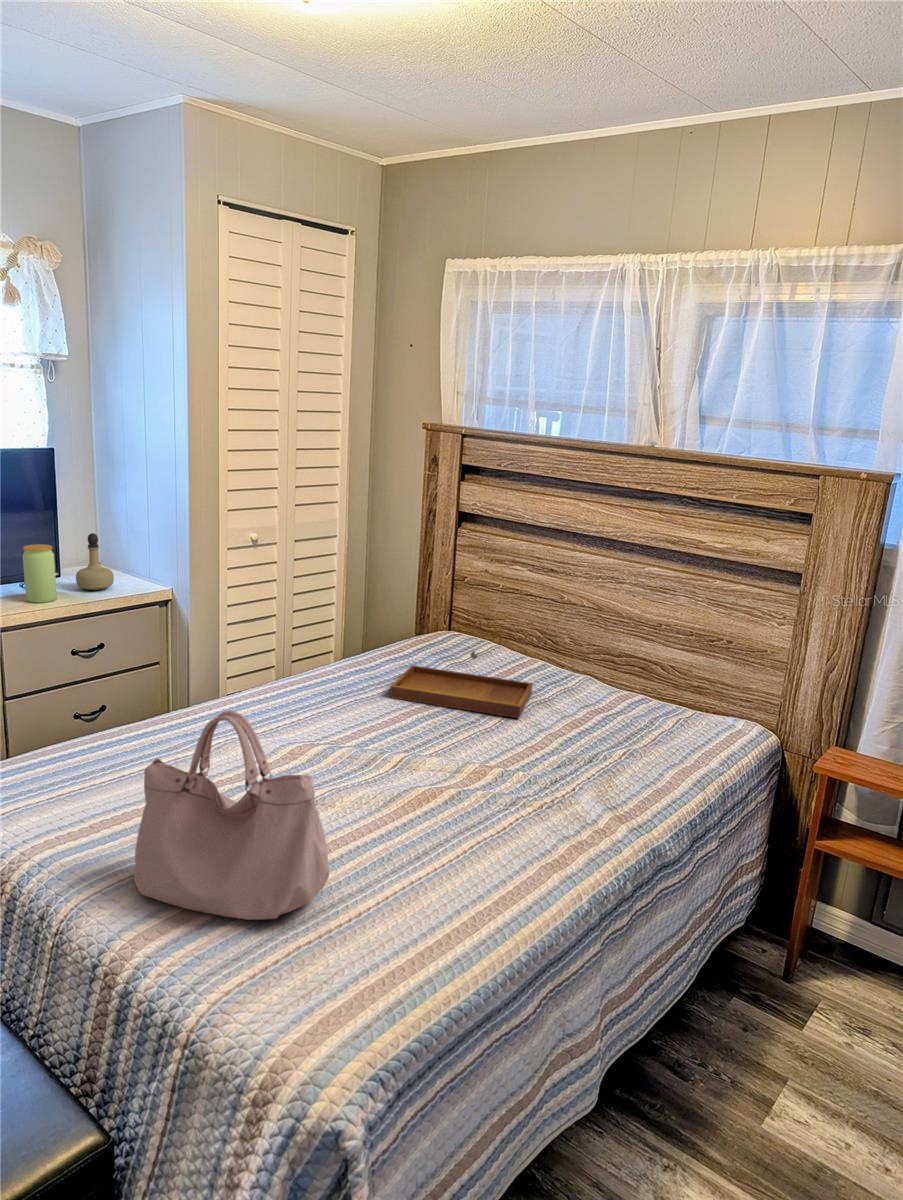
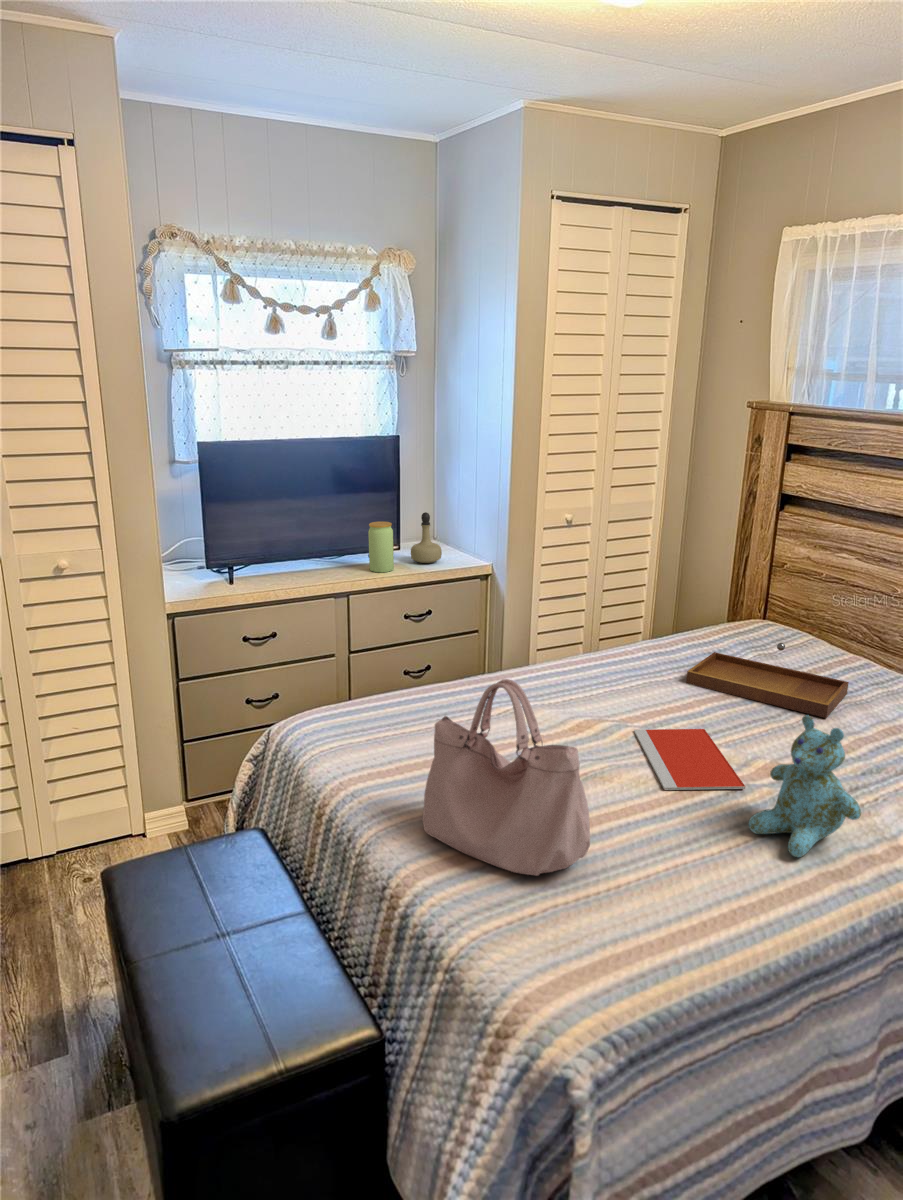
stuffed bear: none [472,717,569,853] -> present [749,715,861,857]
notebook: none [348,741,462,807] -> present [634,729,745,790]

